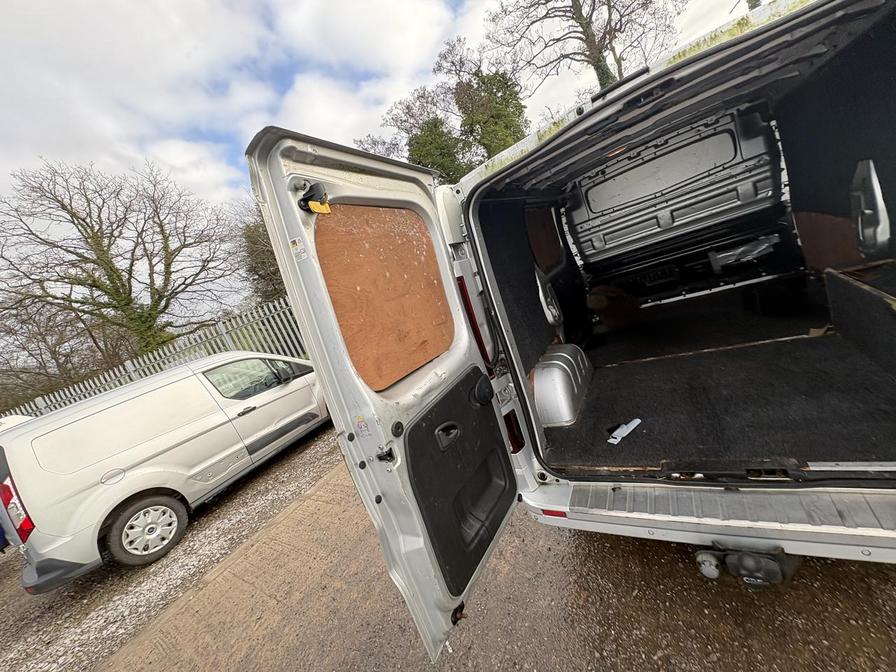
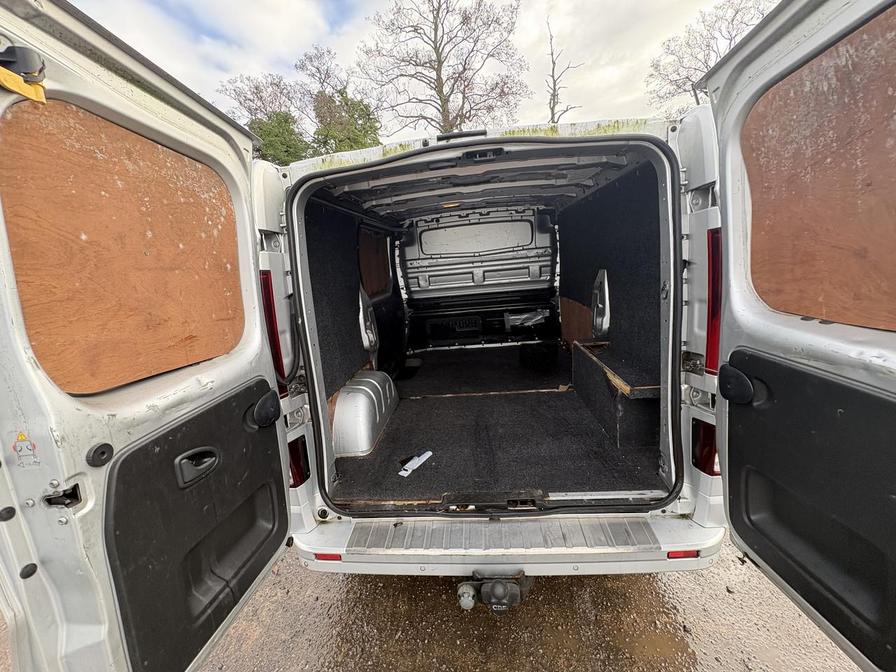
backpack: present [587,285,642,330] -> none [405,320,449,364]

